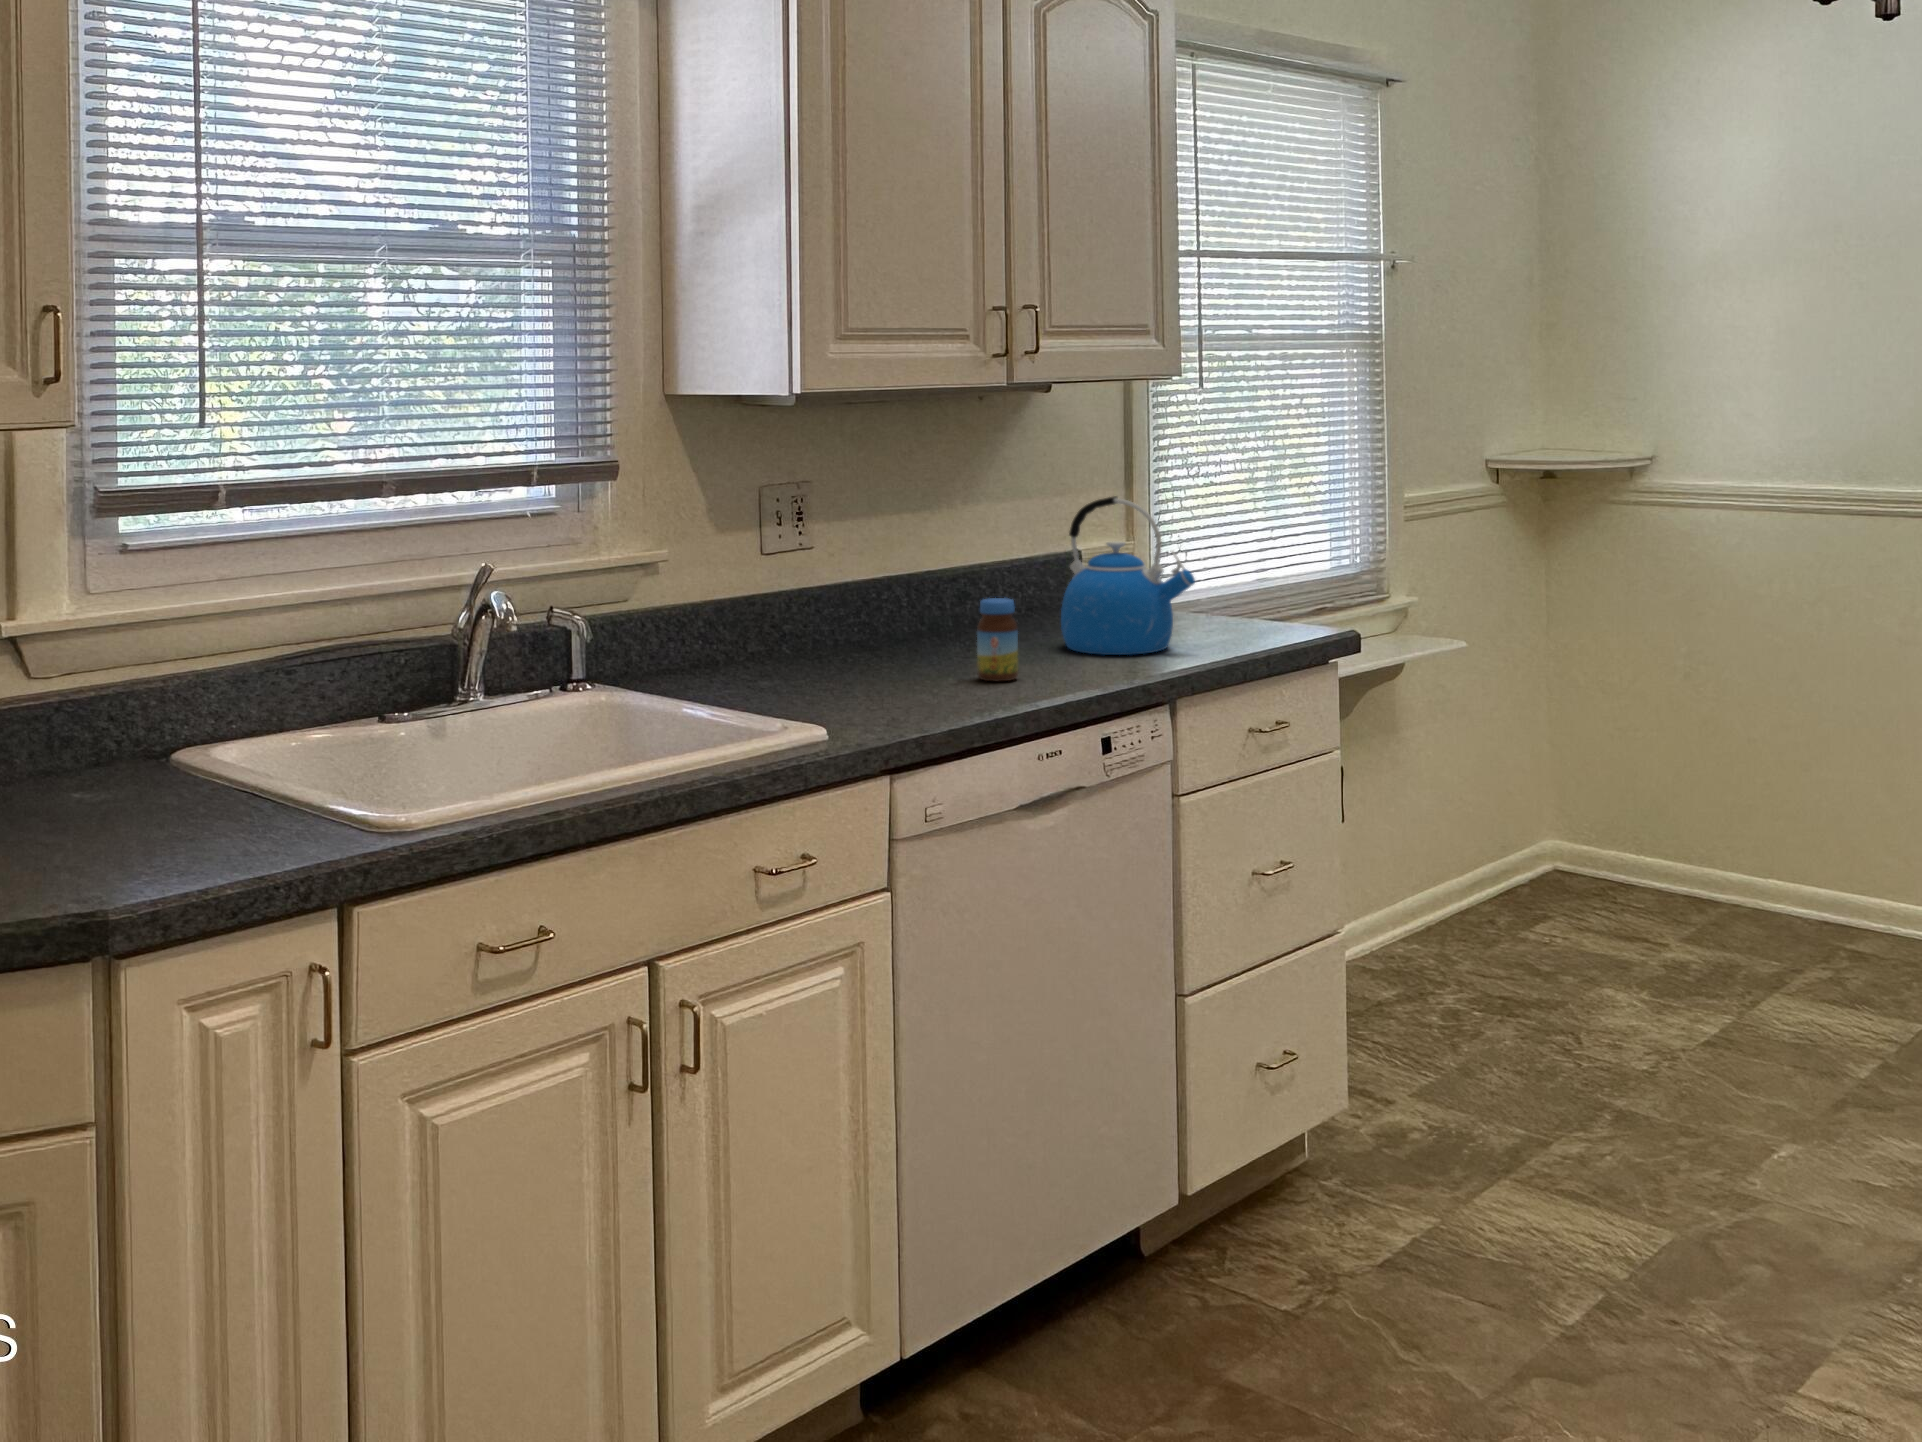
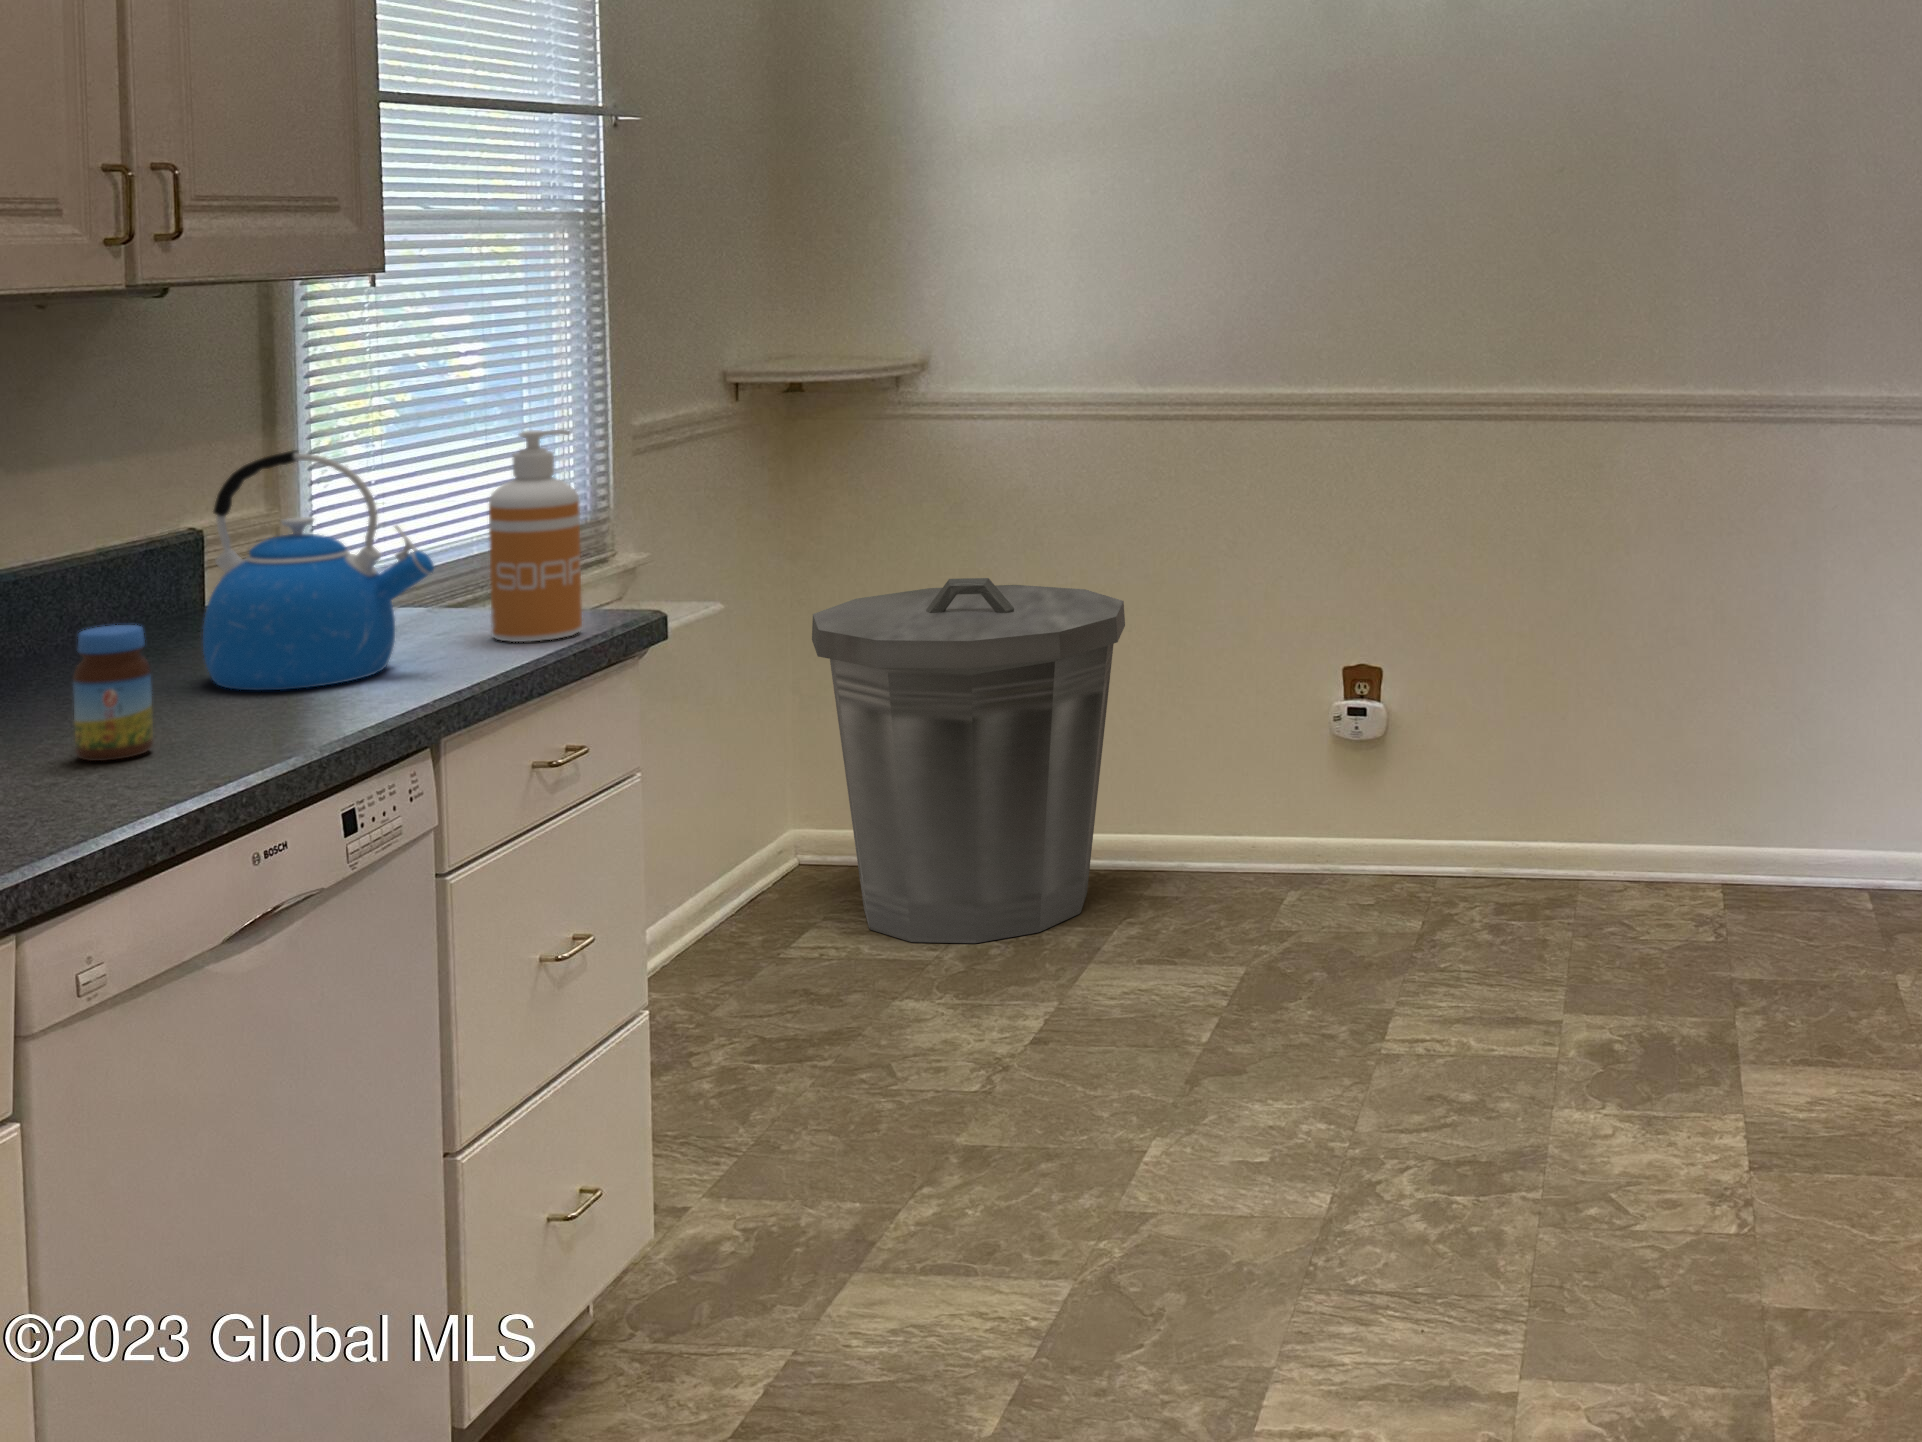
soap dispenser: none [1240,491,1300,642] -> present [489,430,582,642]
trash can: none [1546,643,1828,966] -> present [812,578,1125,943]

